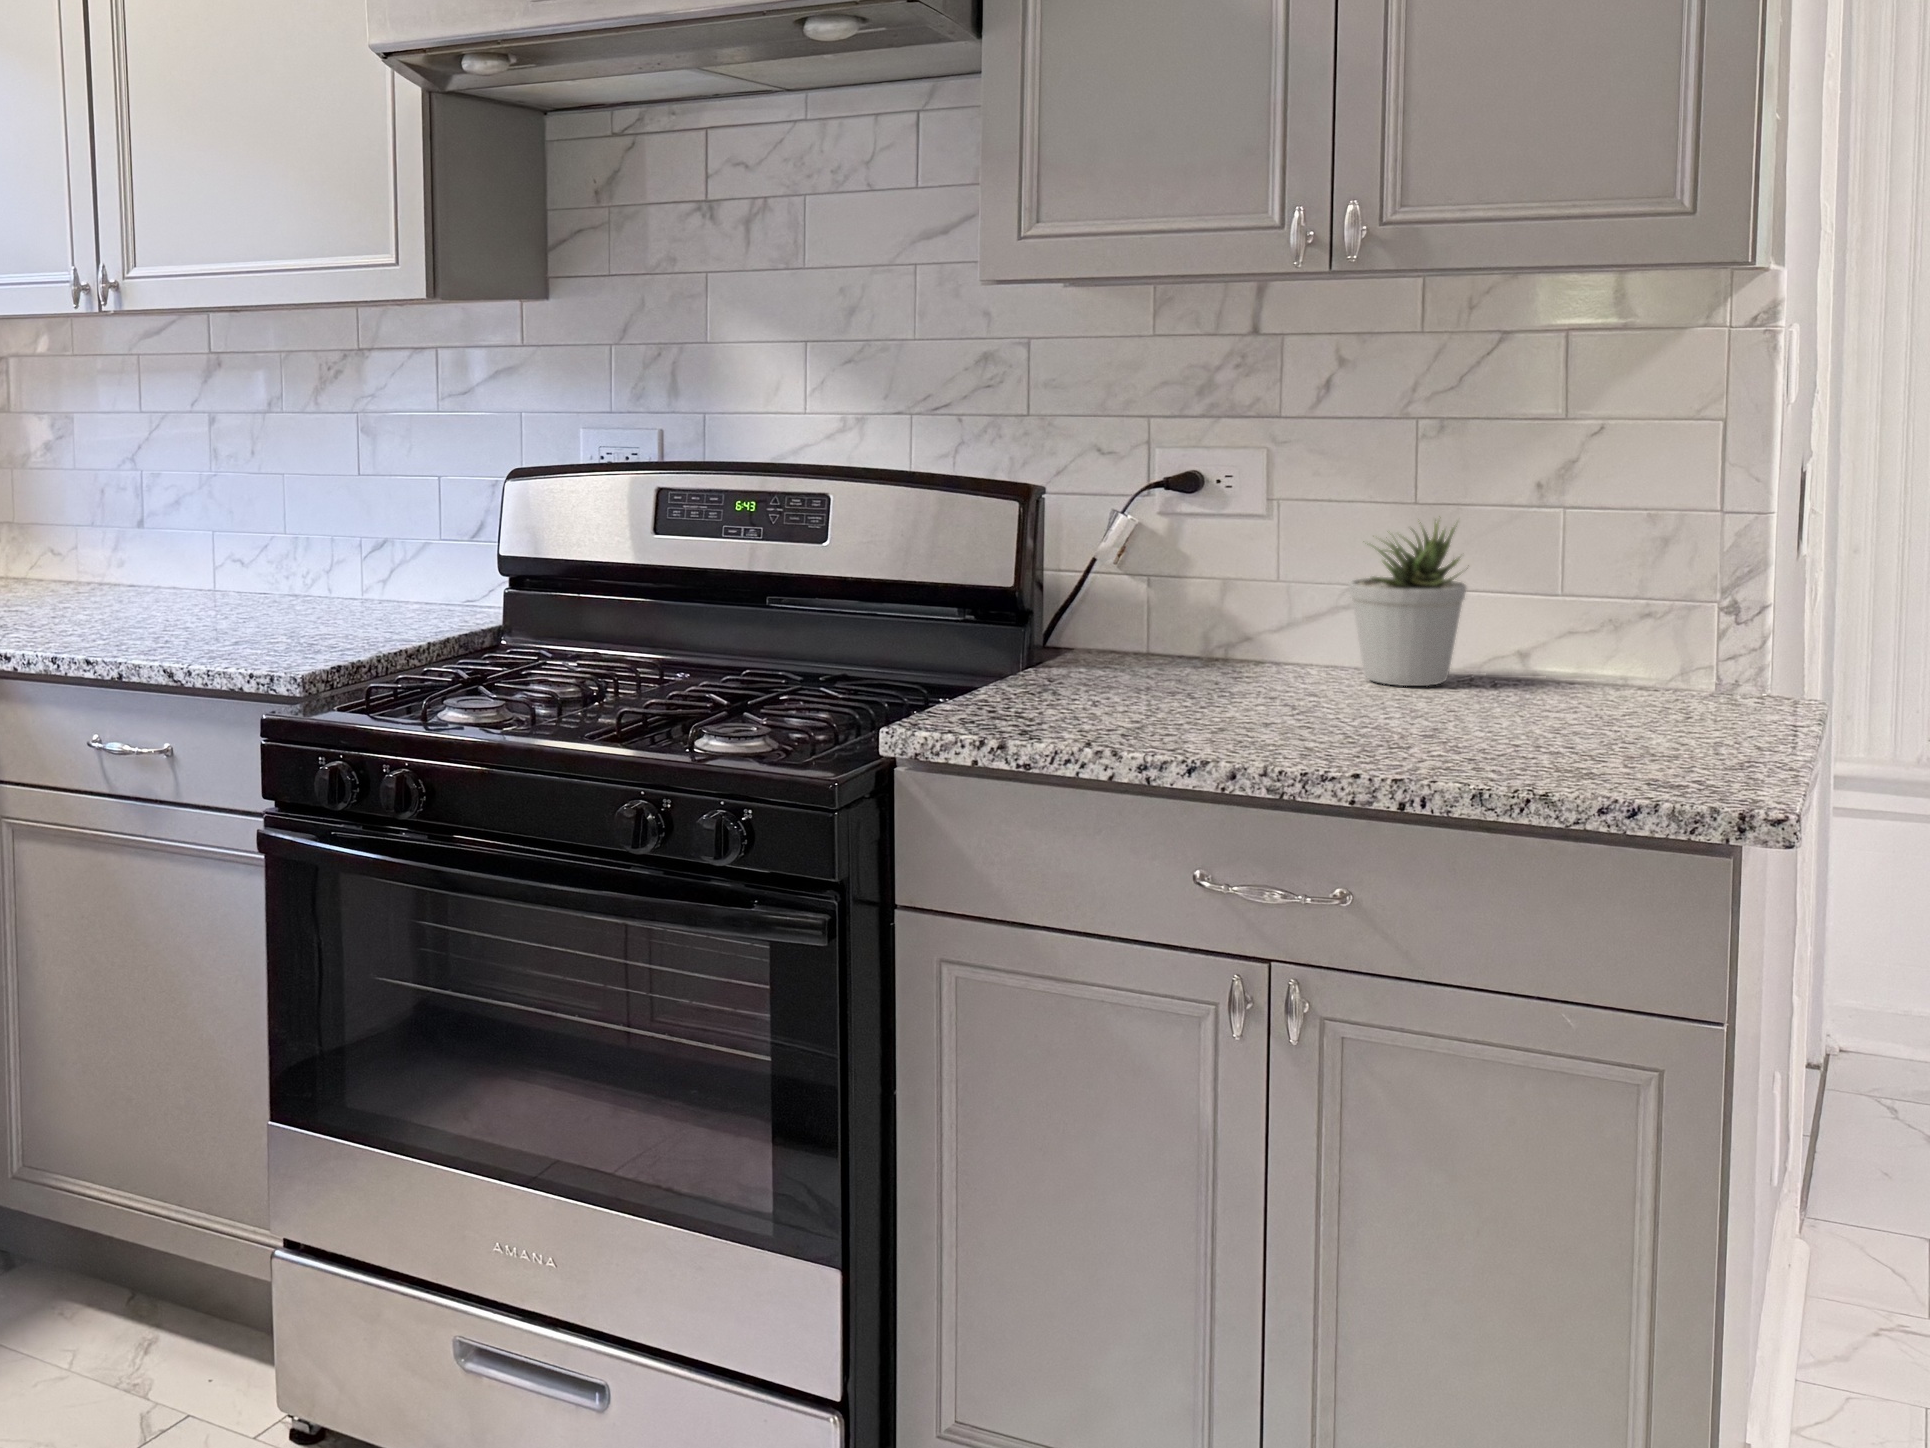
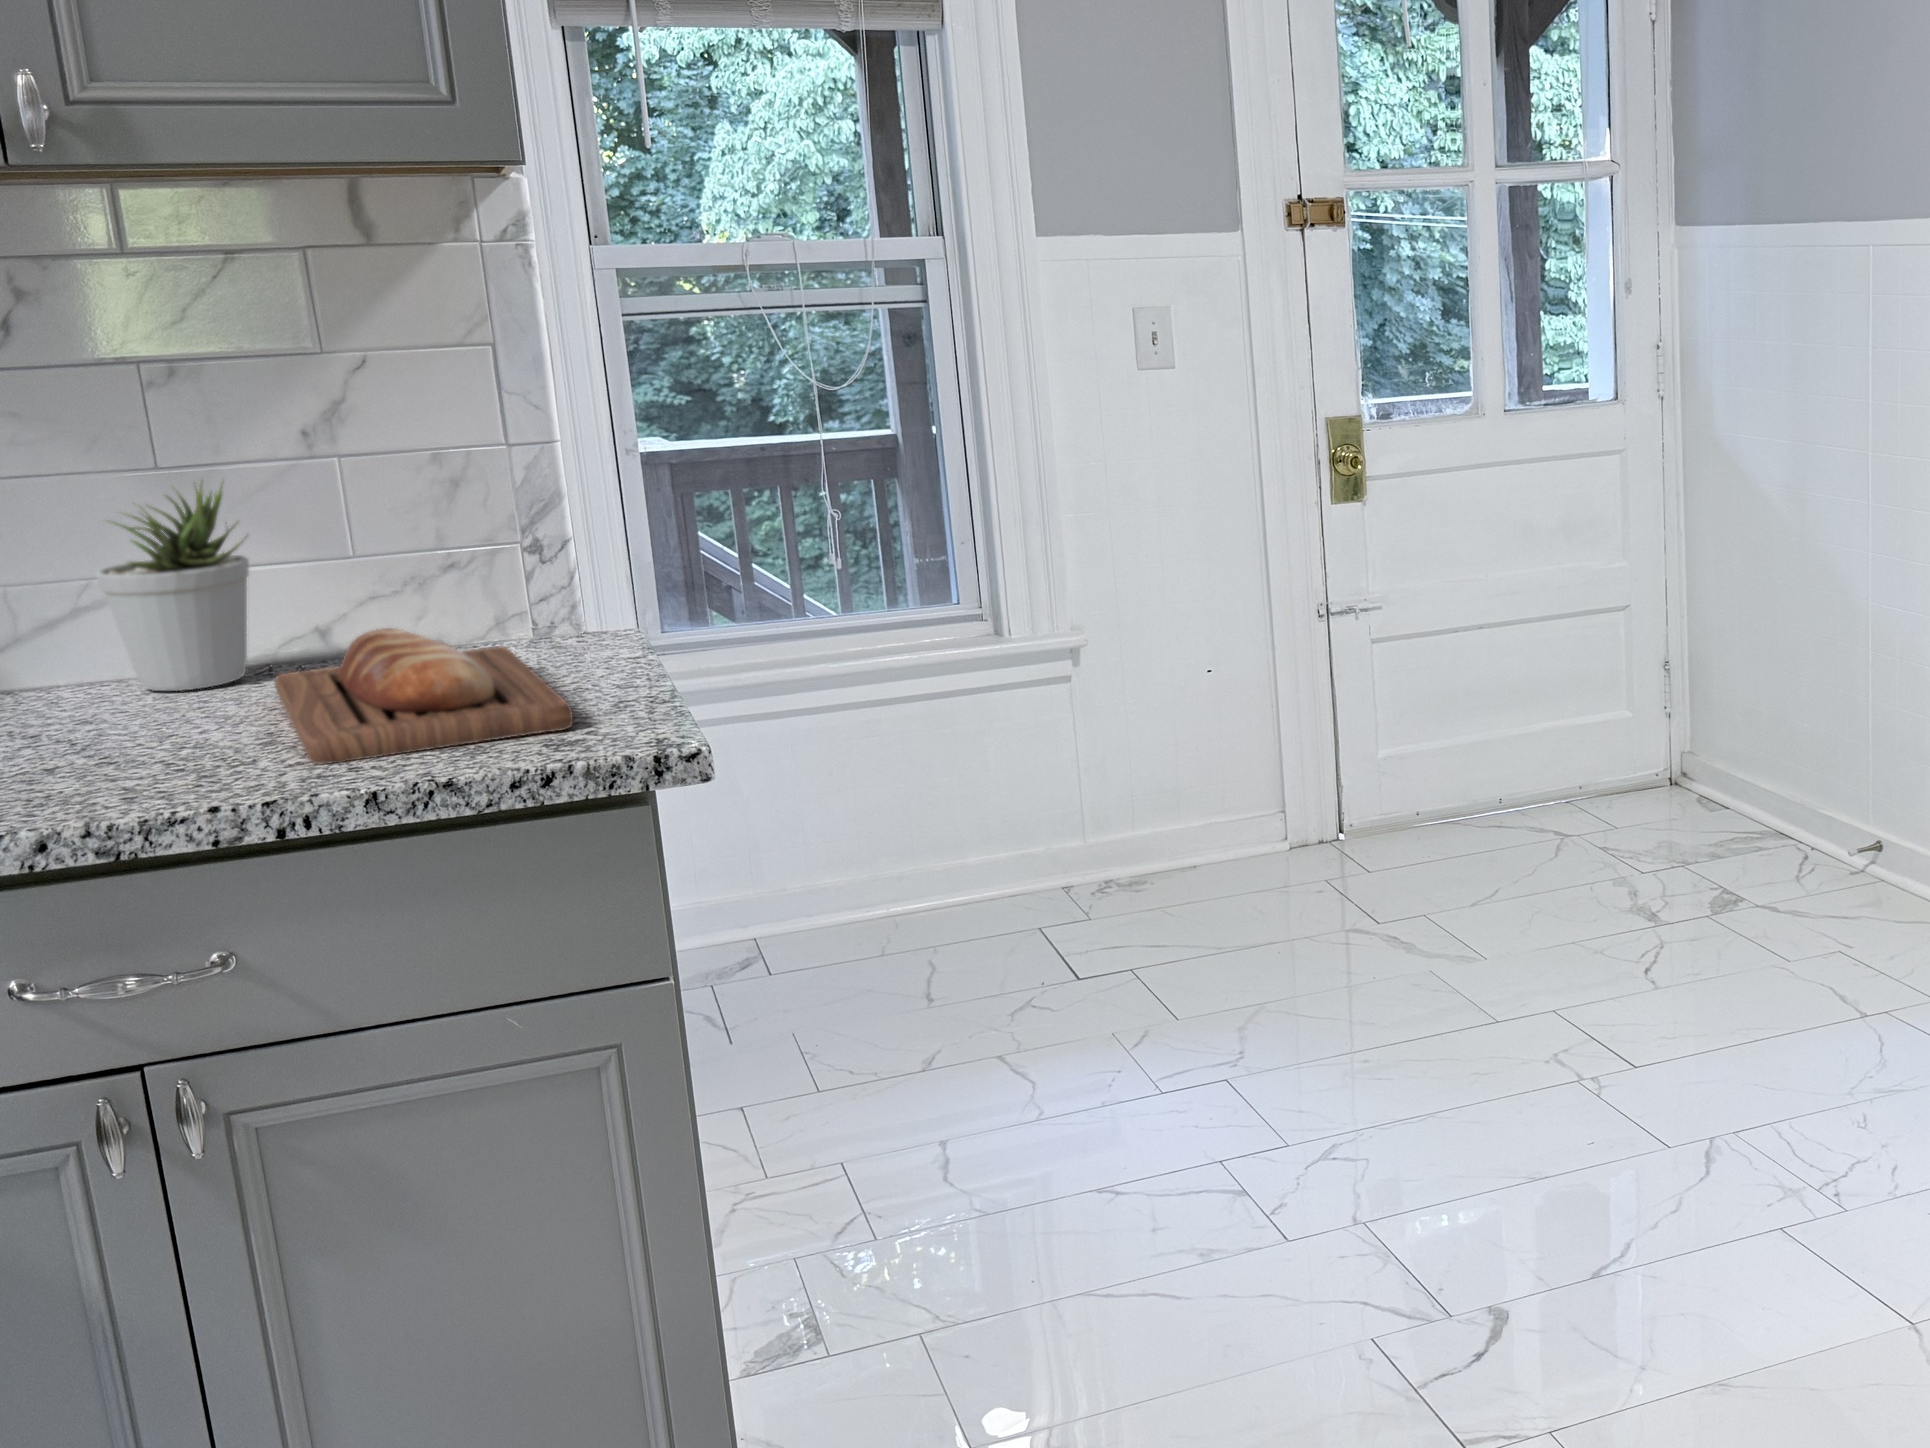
bread loaf: none [1446,660,1687,775] -> present [275,628,573,764]

